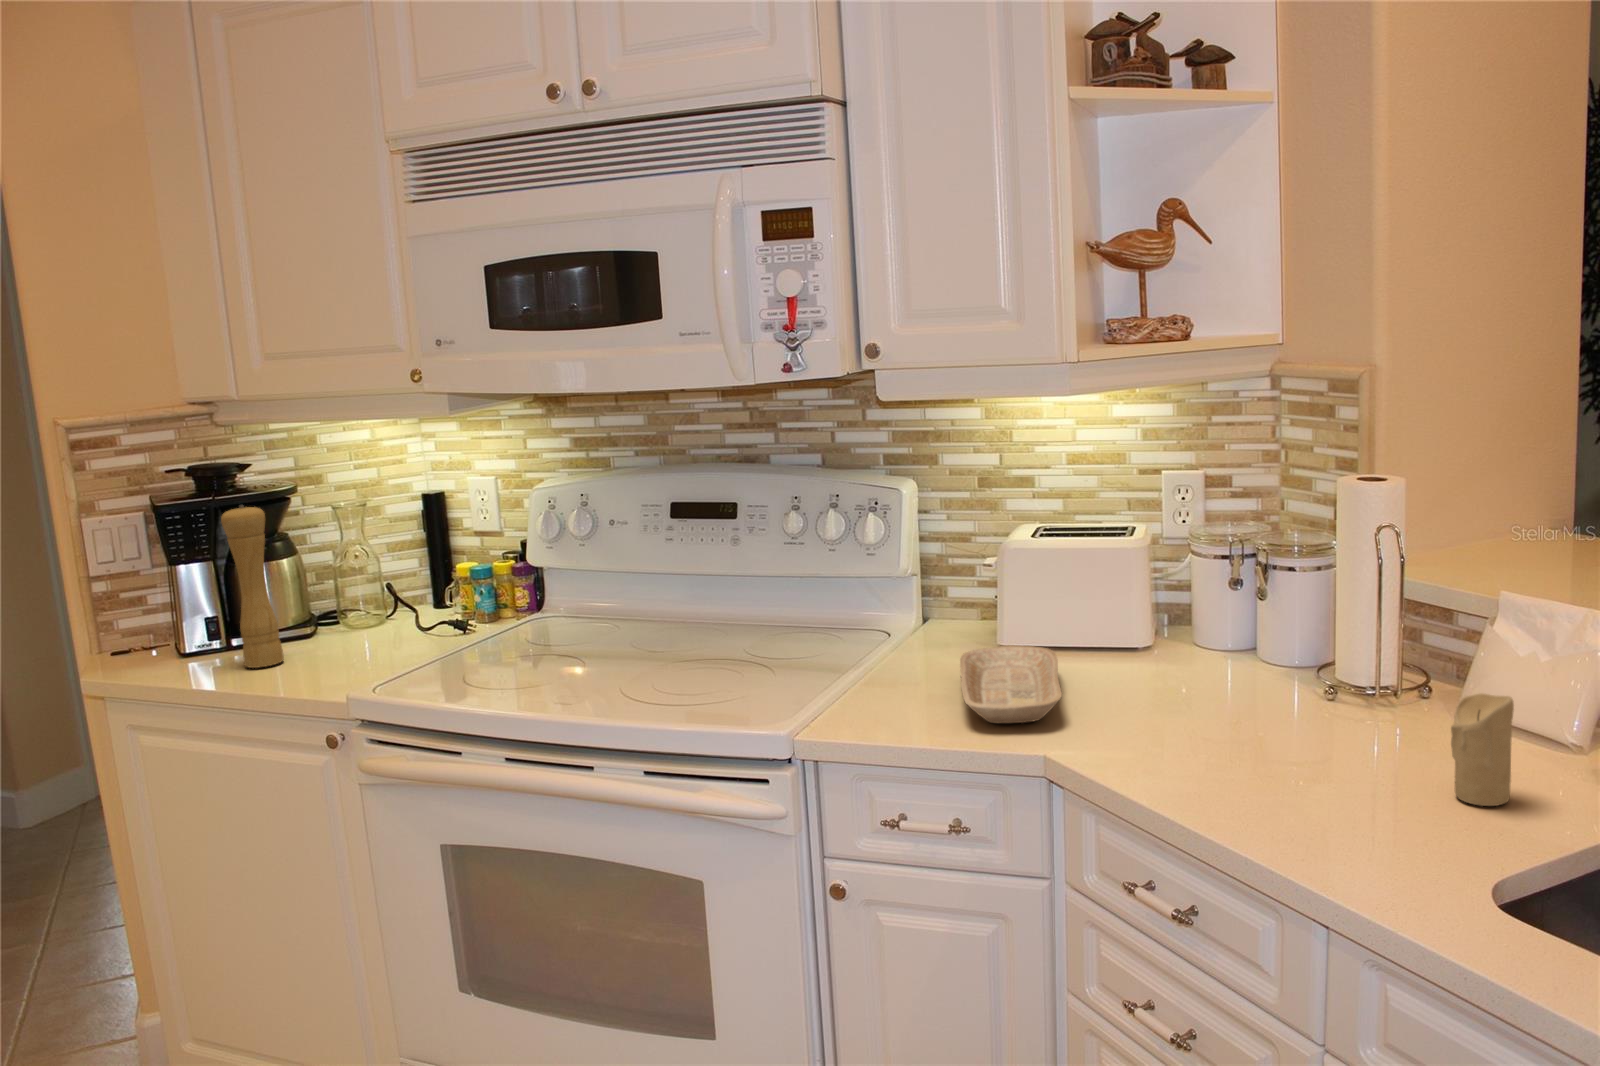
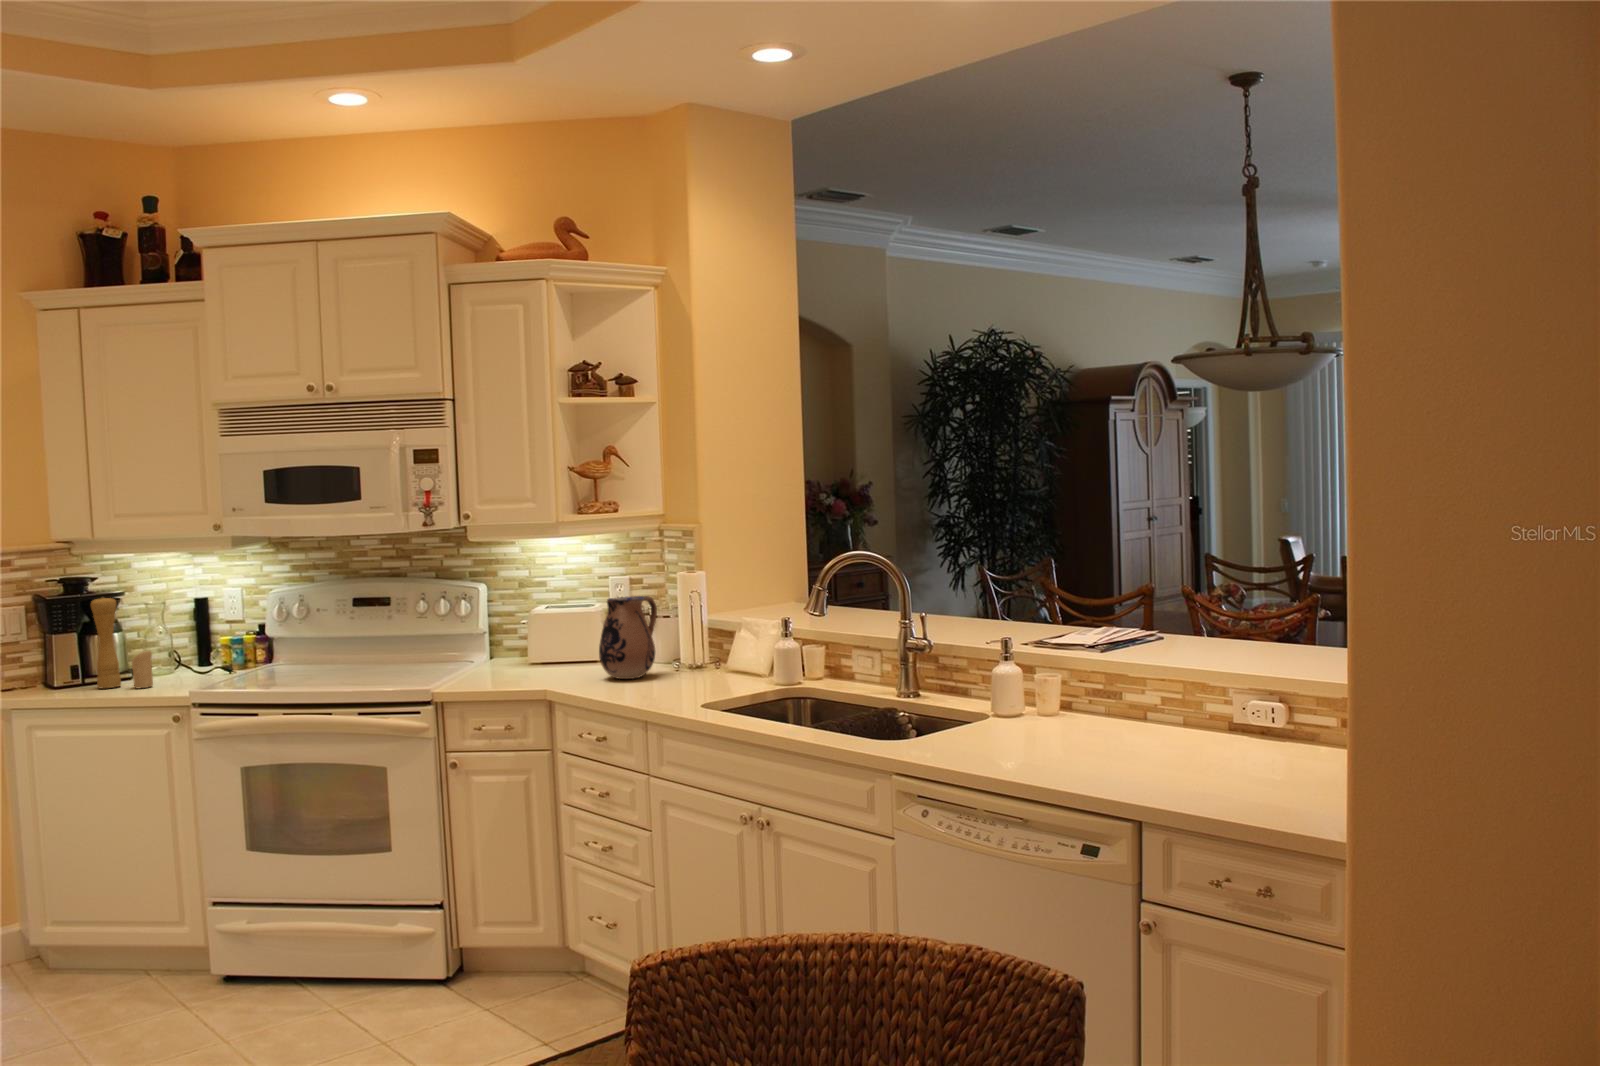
ceramic pitcher: none [1190,539,1329,741] -> present [599,596,657,679]
tray: present [960,645,1062,723] -> none [502,657,551,681]
candle: present [1451,693,1514,806] -> present [132,651,153,688]

